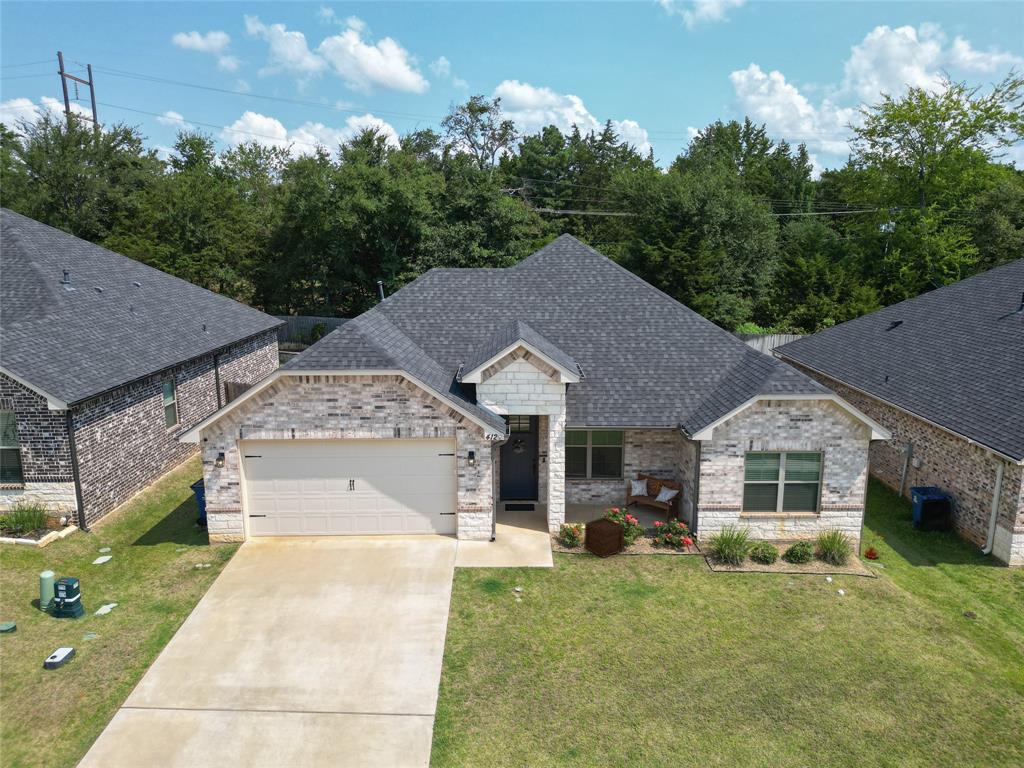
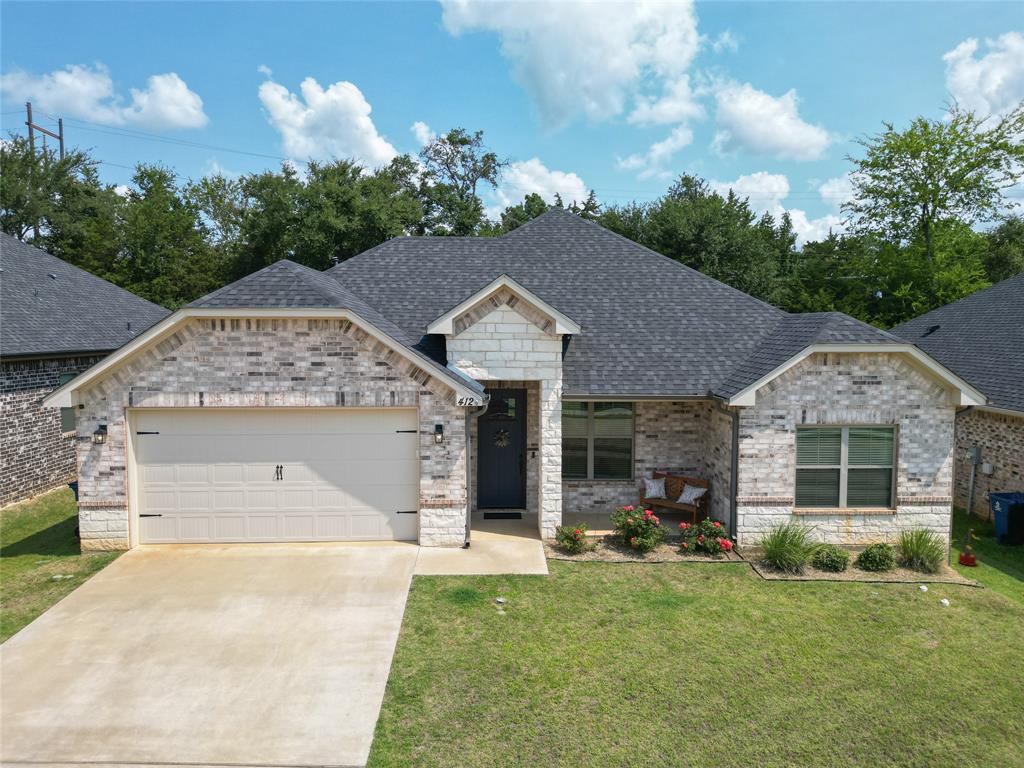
wooden crate: present [584,517,624,557] -> none [589,515,642,566]

